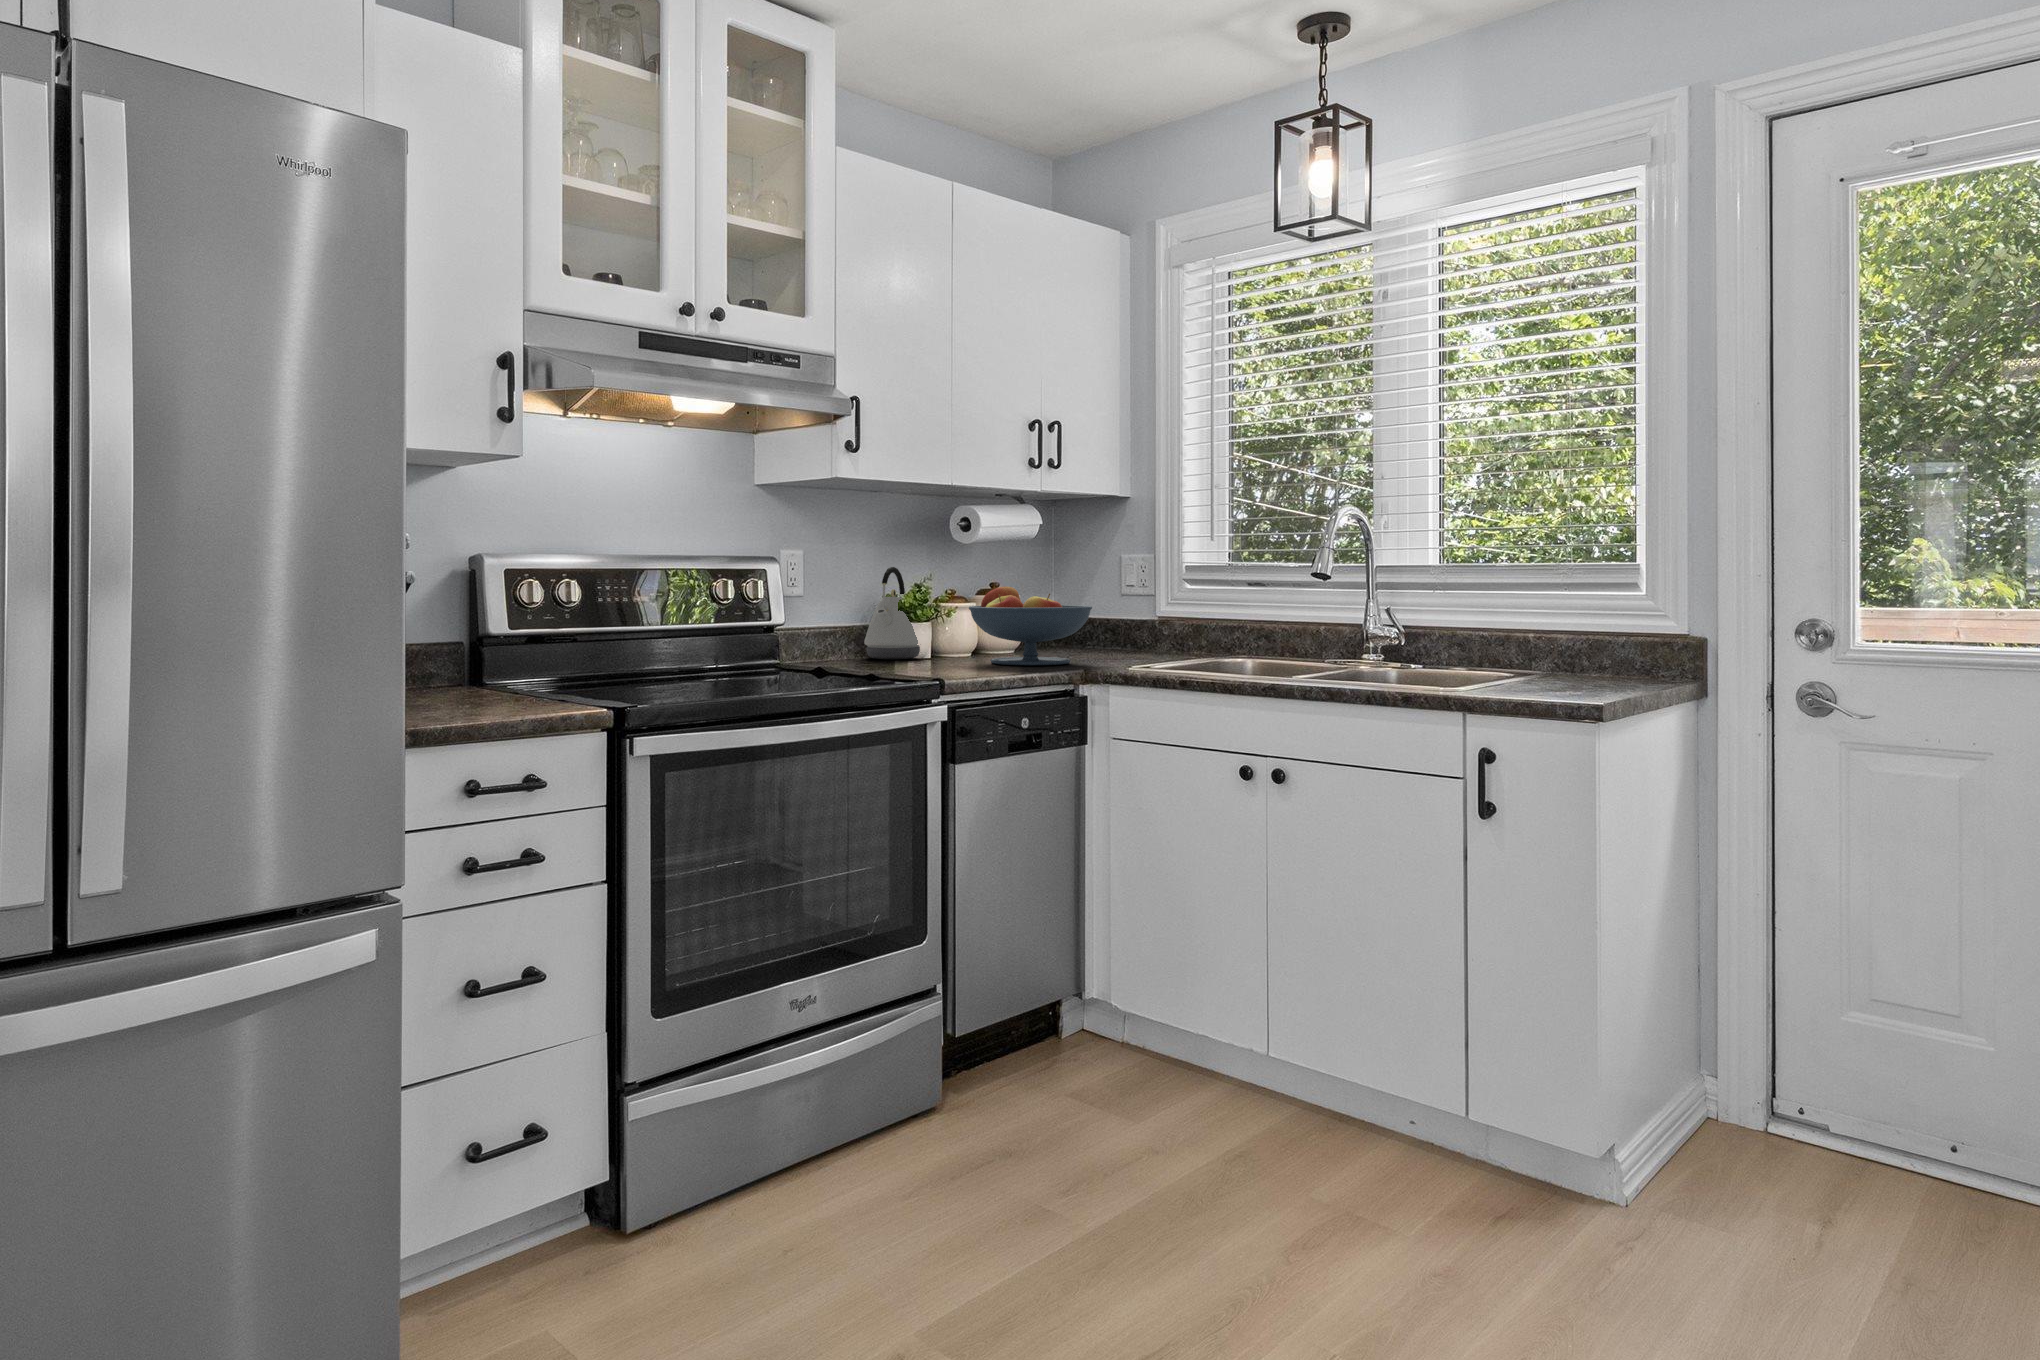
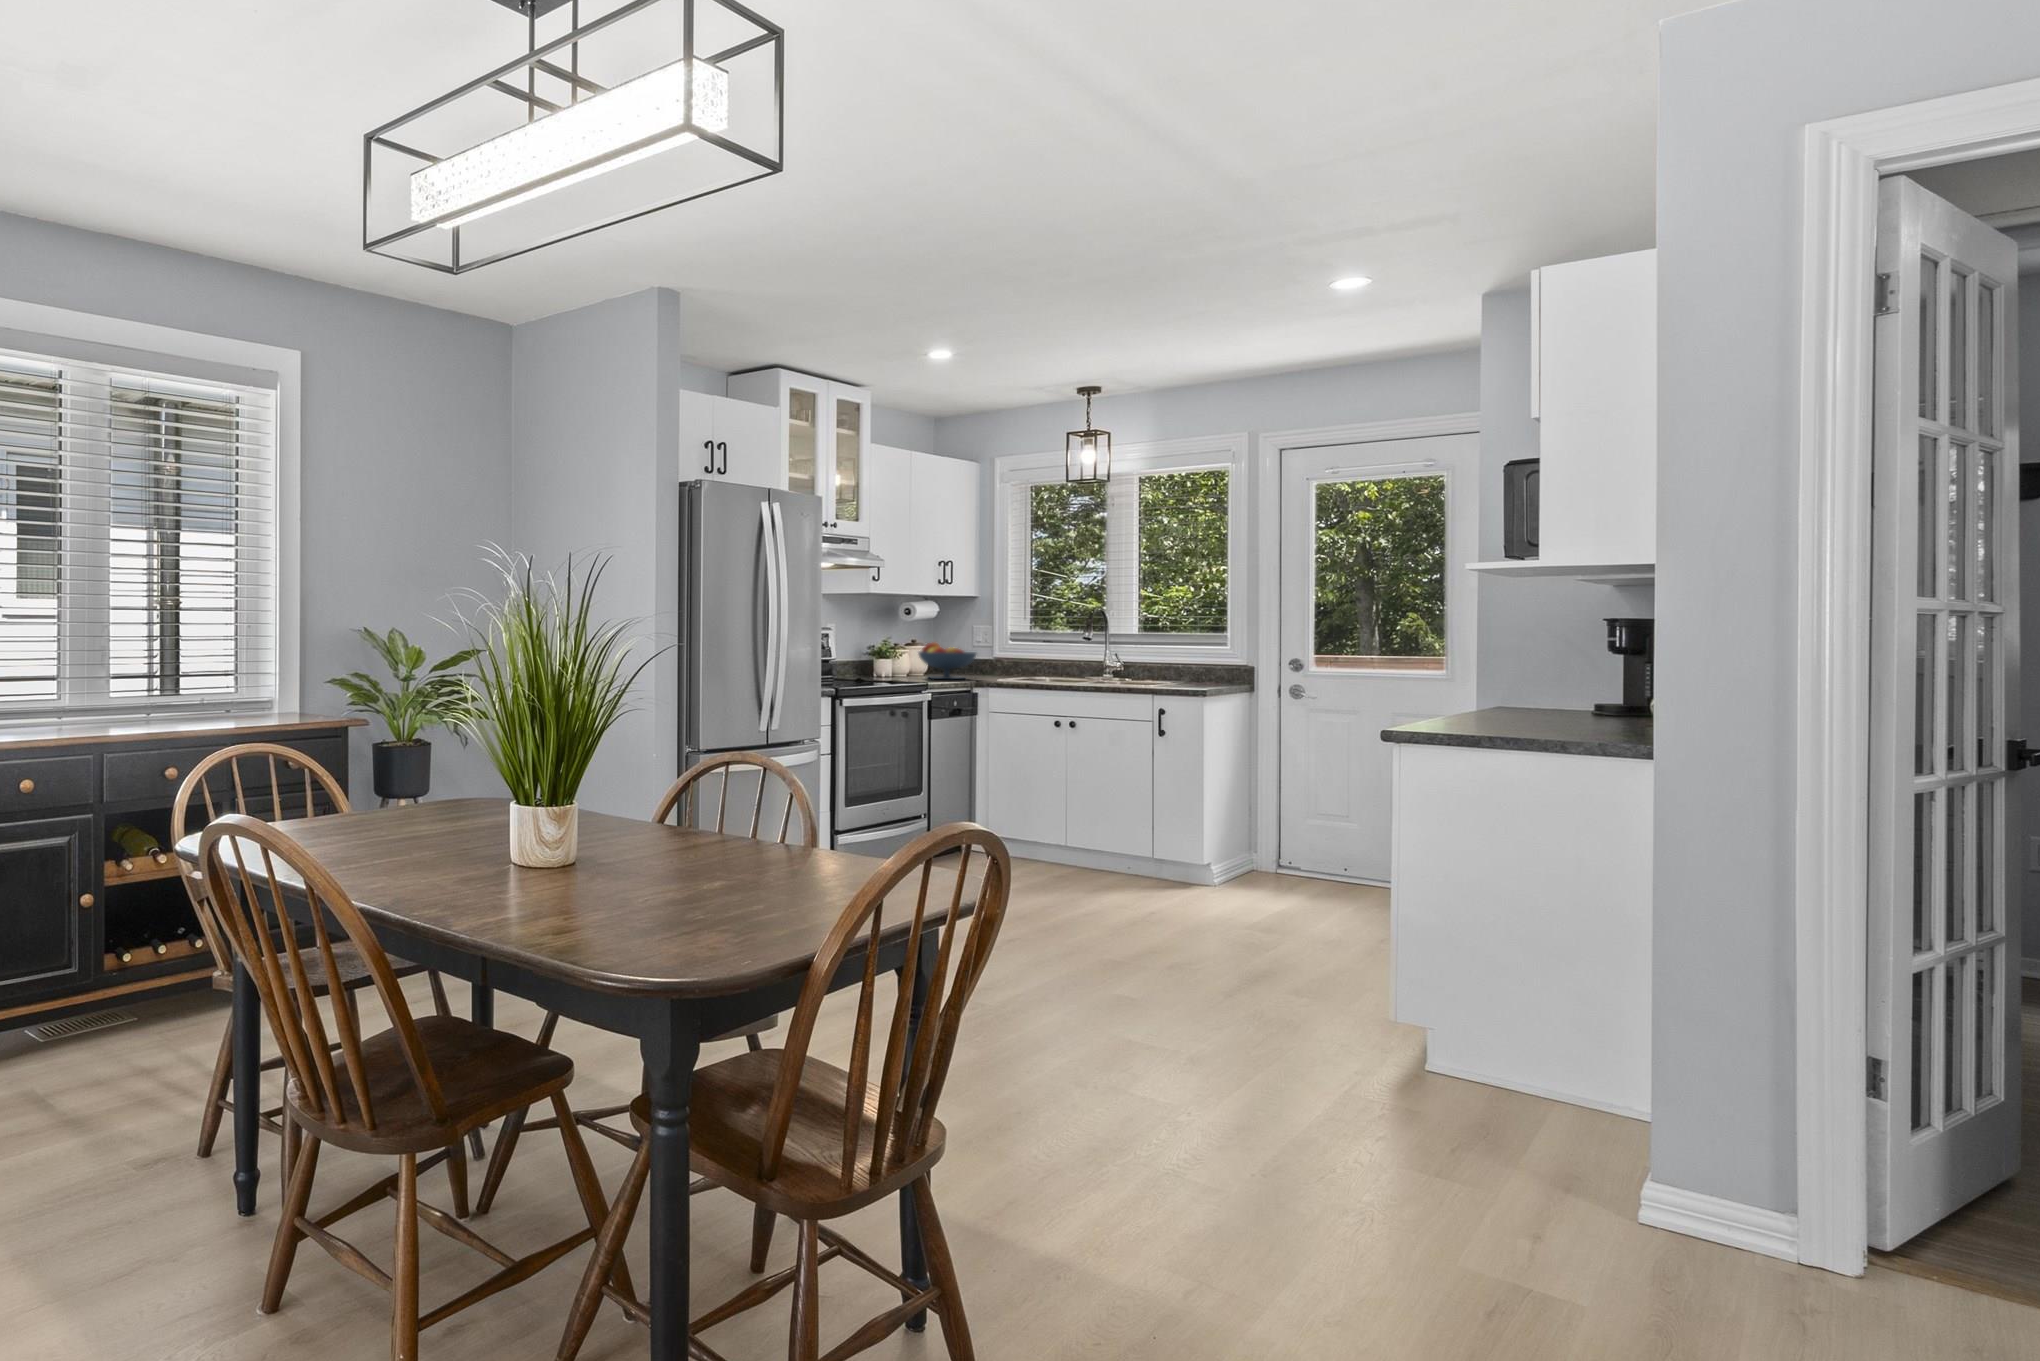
kettle: present [864,567,920,659] -> none [860,632,889,677]

